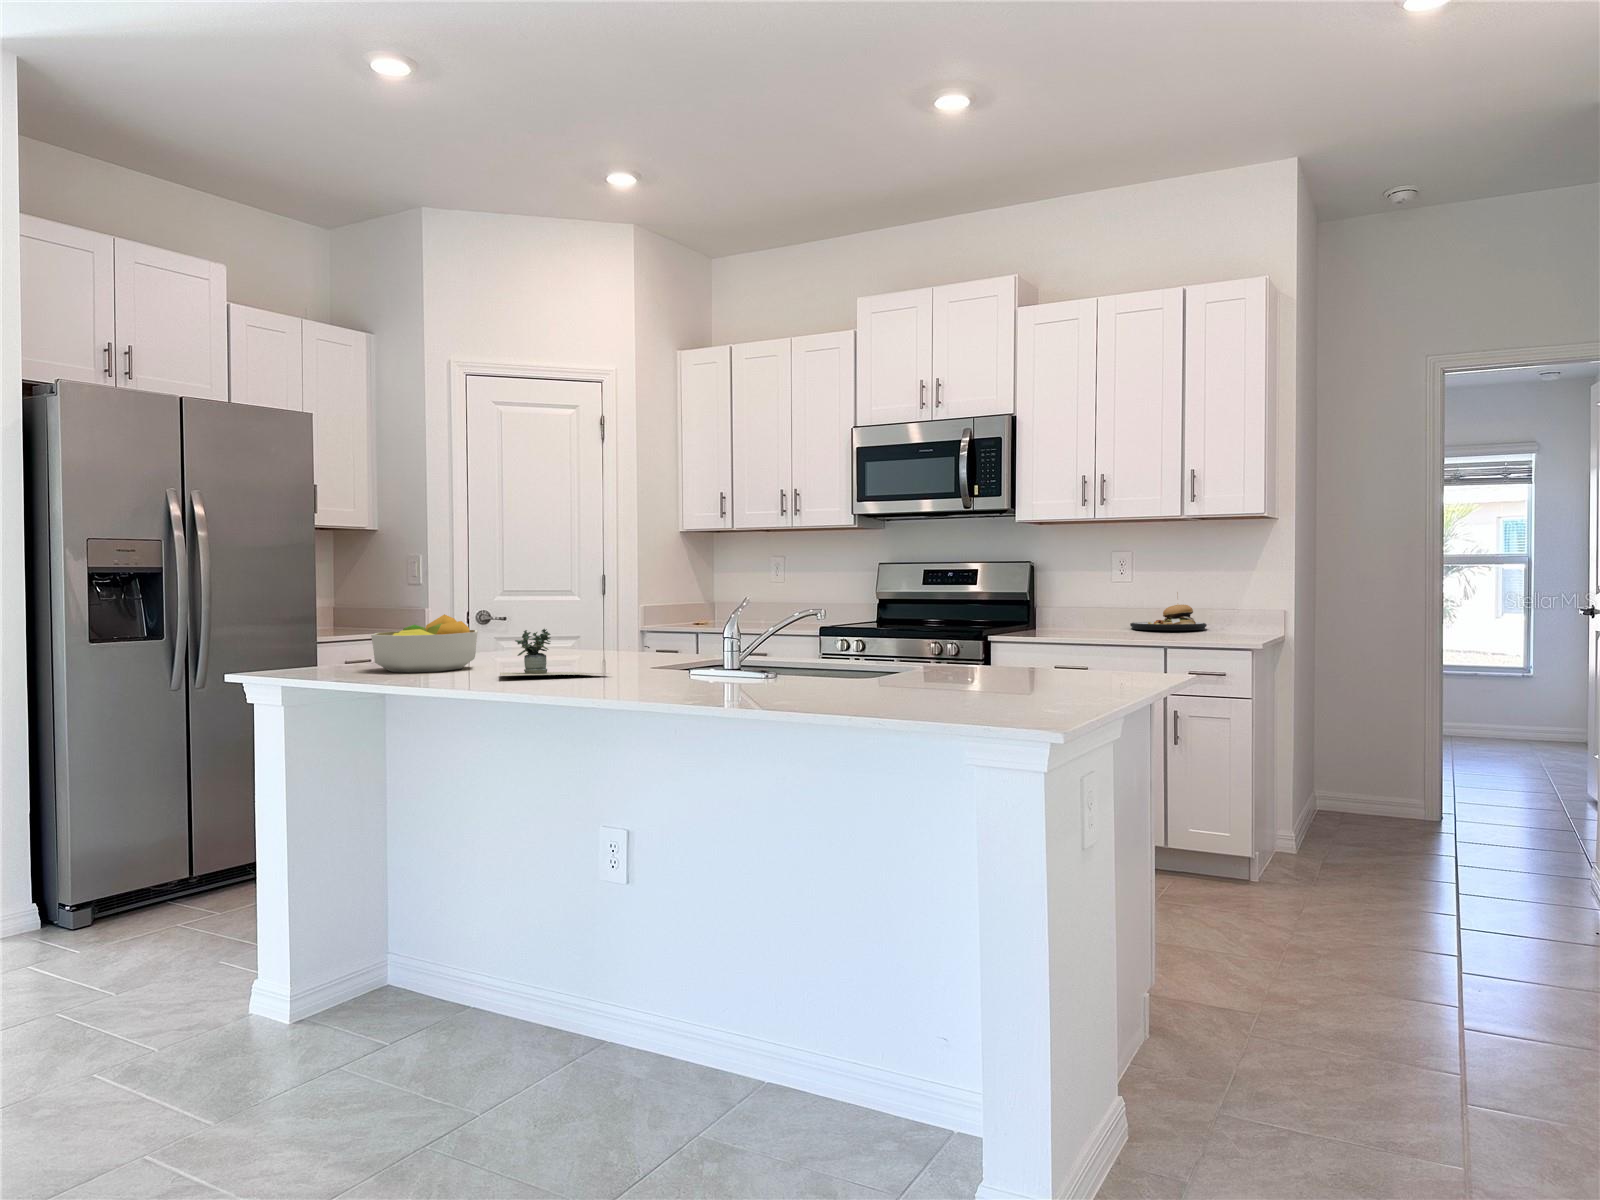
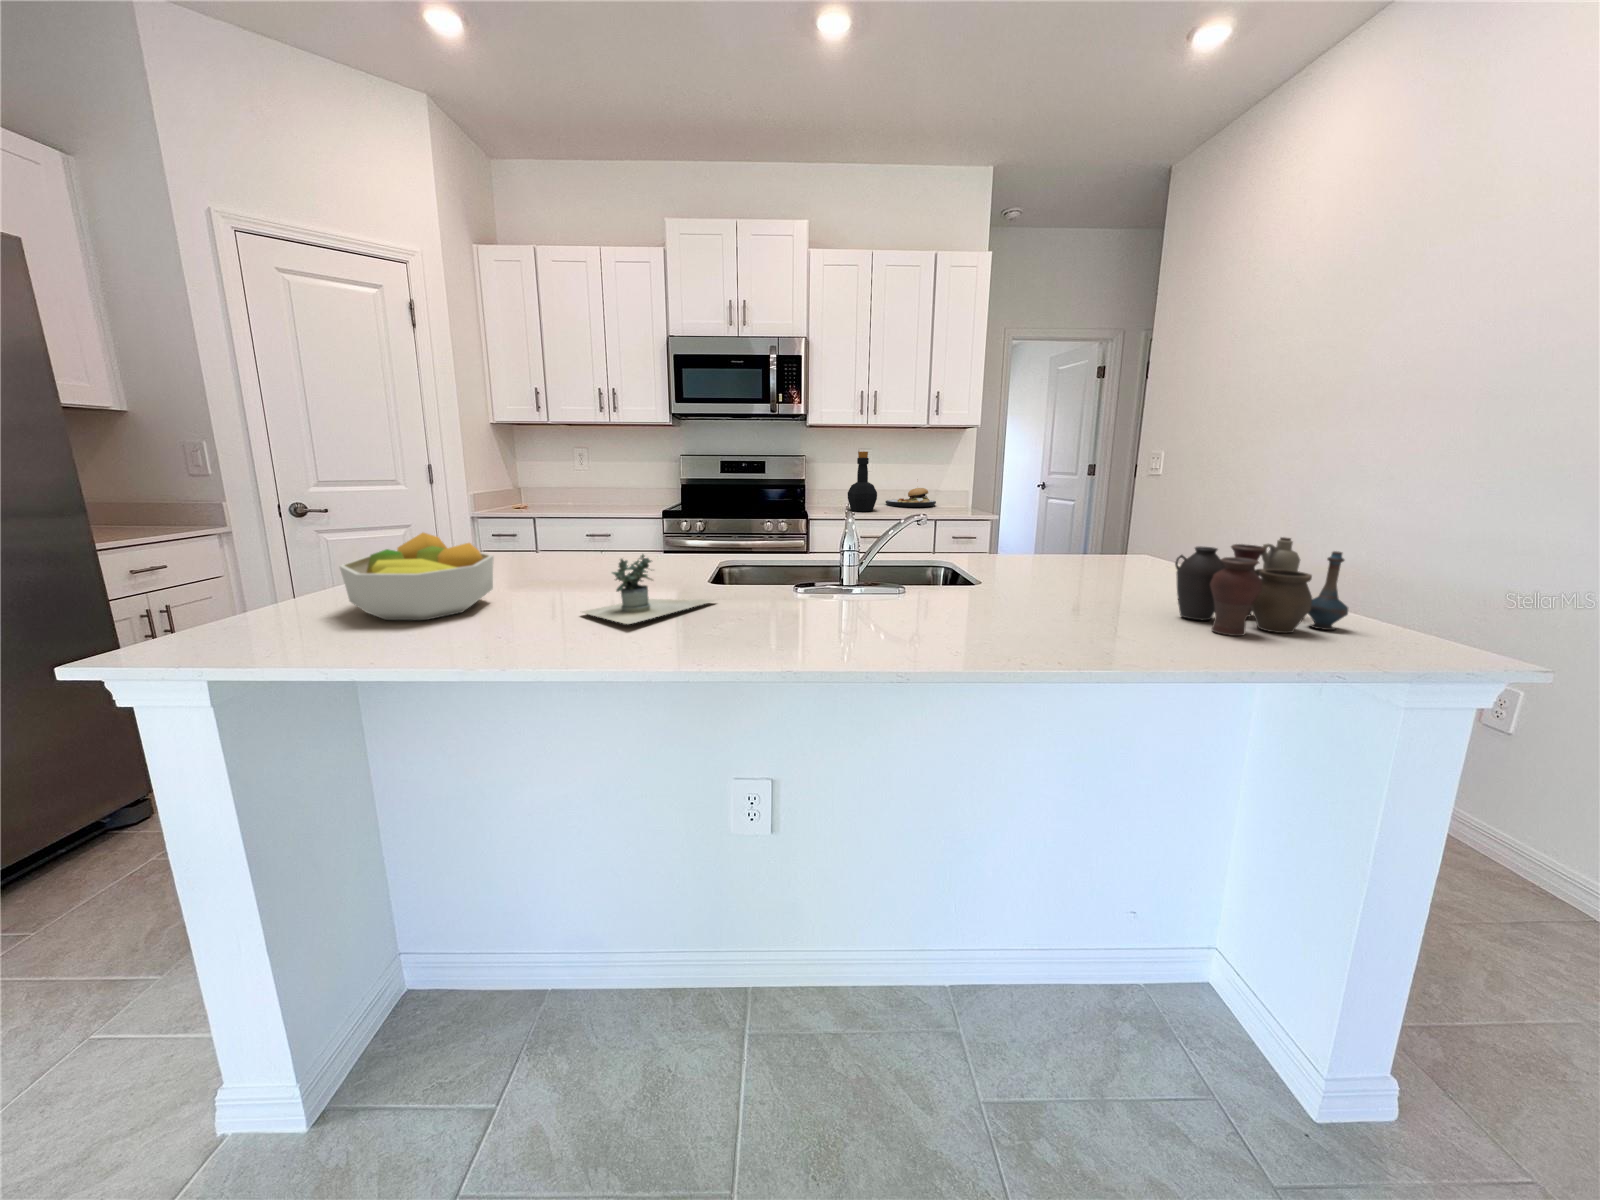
bottle: none [1051,554,1094,634] -> present [848,451,877,511]
vase: none [900,620,1057,709] -> present [1175,537,1348,636]

